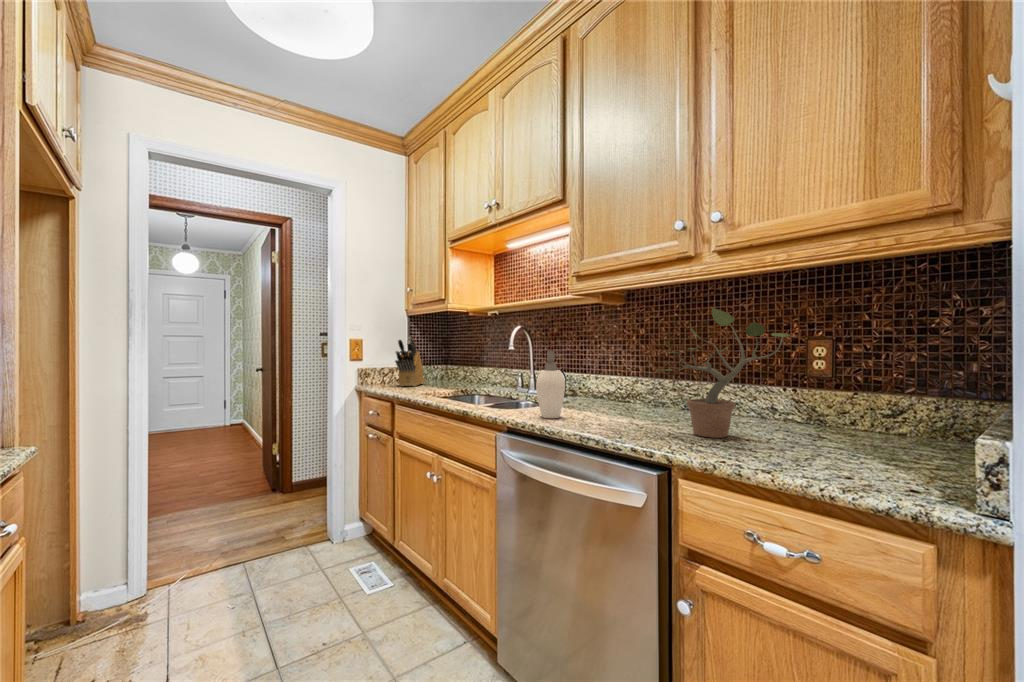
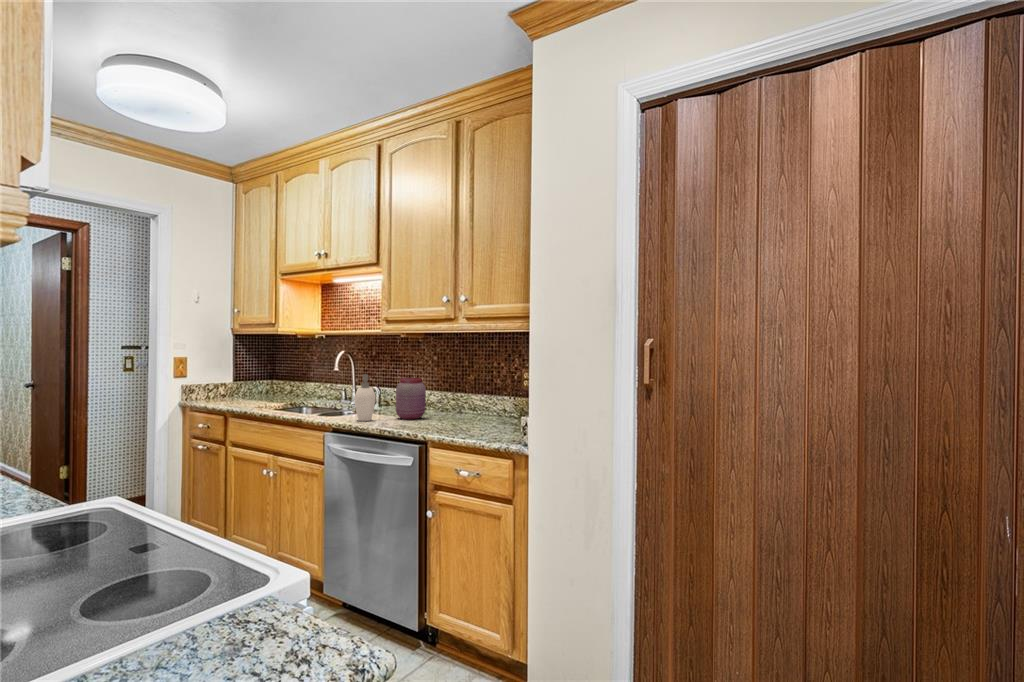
potted plant: present [657,308,790,438] -> none [429,348,502,427]
knife block: present [395,337,425,386] -> none [221,355,249,401]
jar: none [593,357,637,418] -> present [396,378,426,419]

